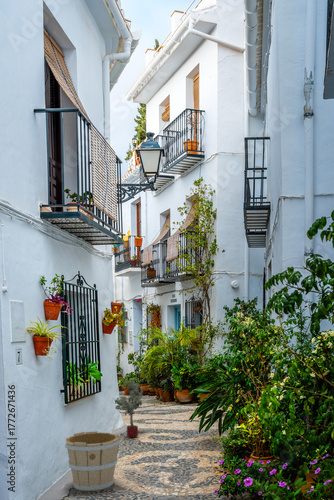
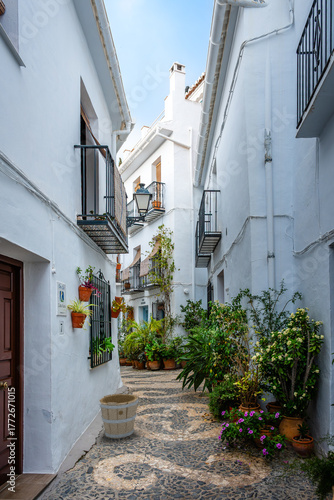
potted tree: present [115,378,143,438] -> none [119,354,140,396]

